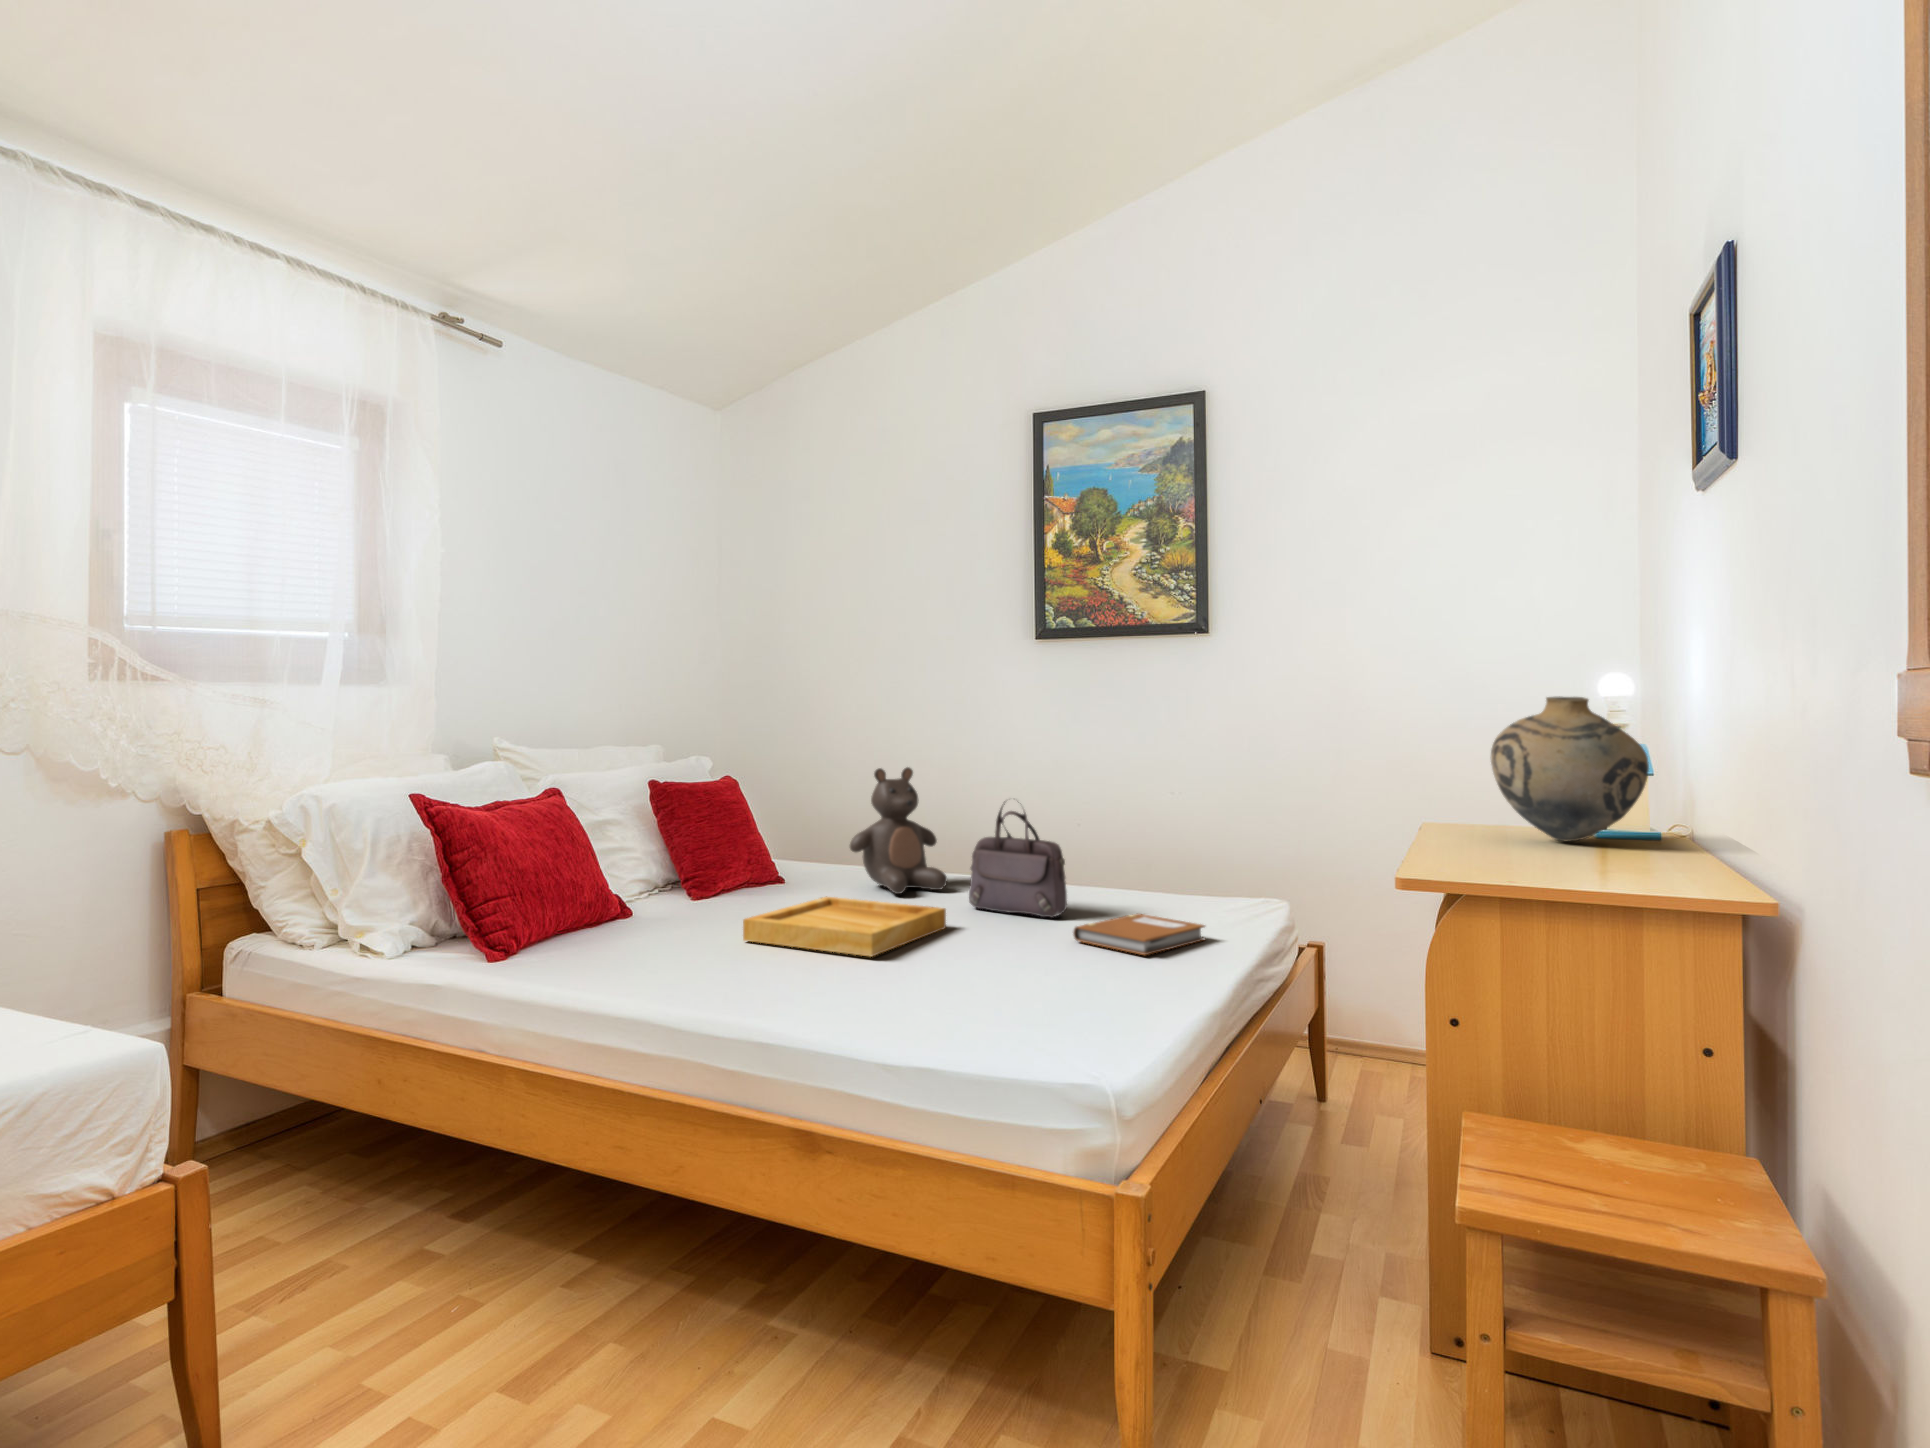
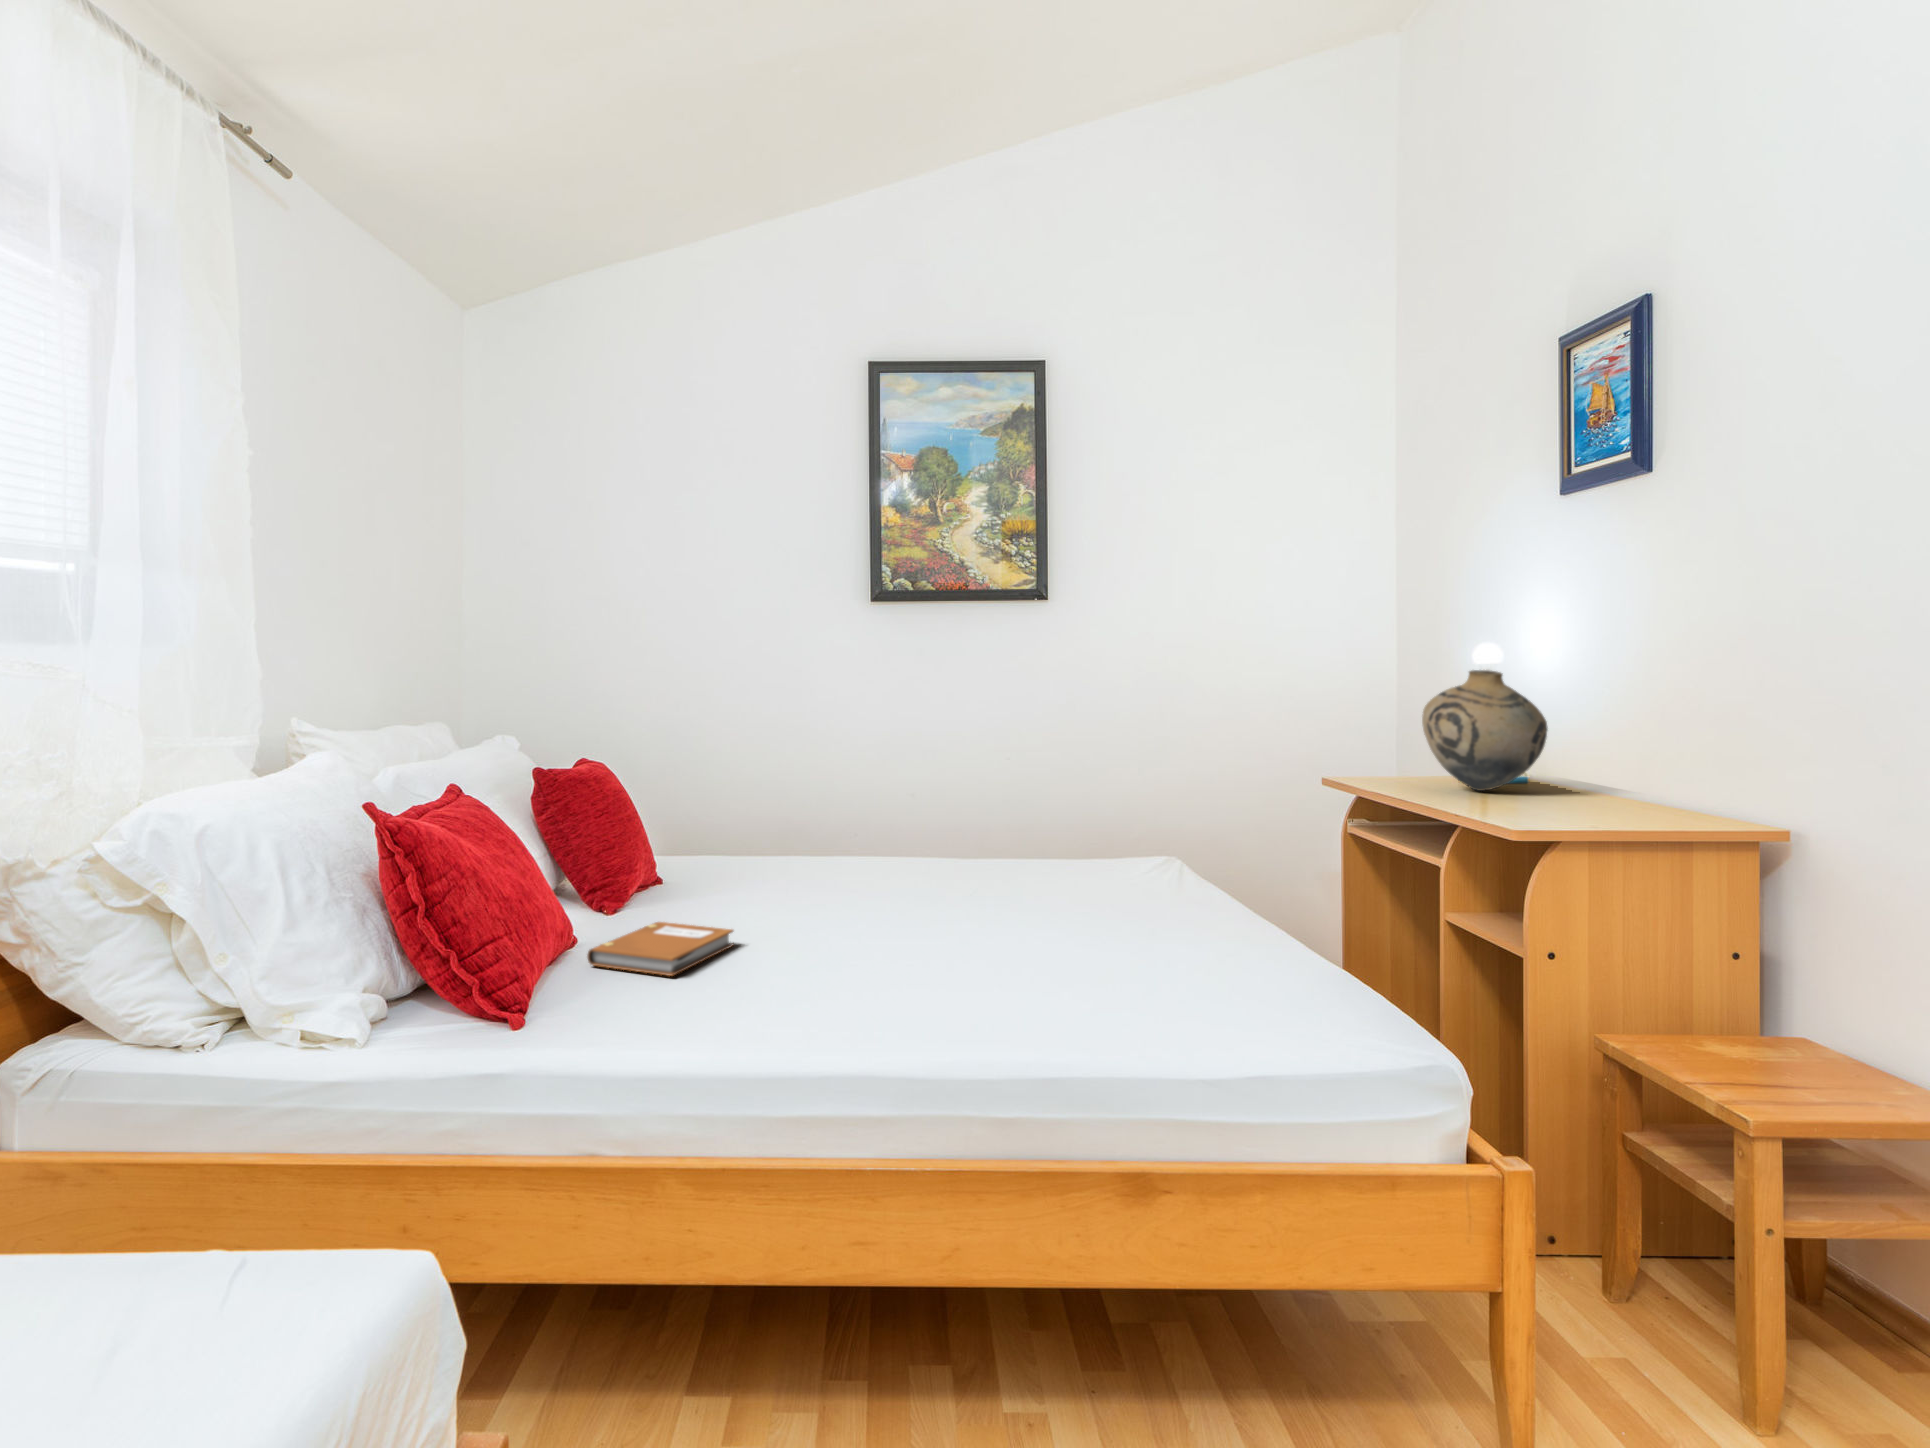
teddy bear: present [850,767,947,894] -> none [772,744,875,882]
handbag: present [969,804,1067,917] -> none [926,775,1035,893]
tray: present [743,896,946,957] -> none [773,894,947,957]
notebook: present [1073,914,1205,955] -> present [587,922,733,976]

